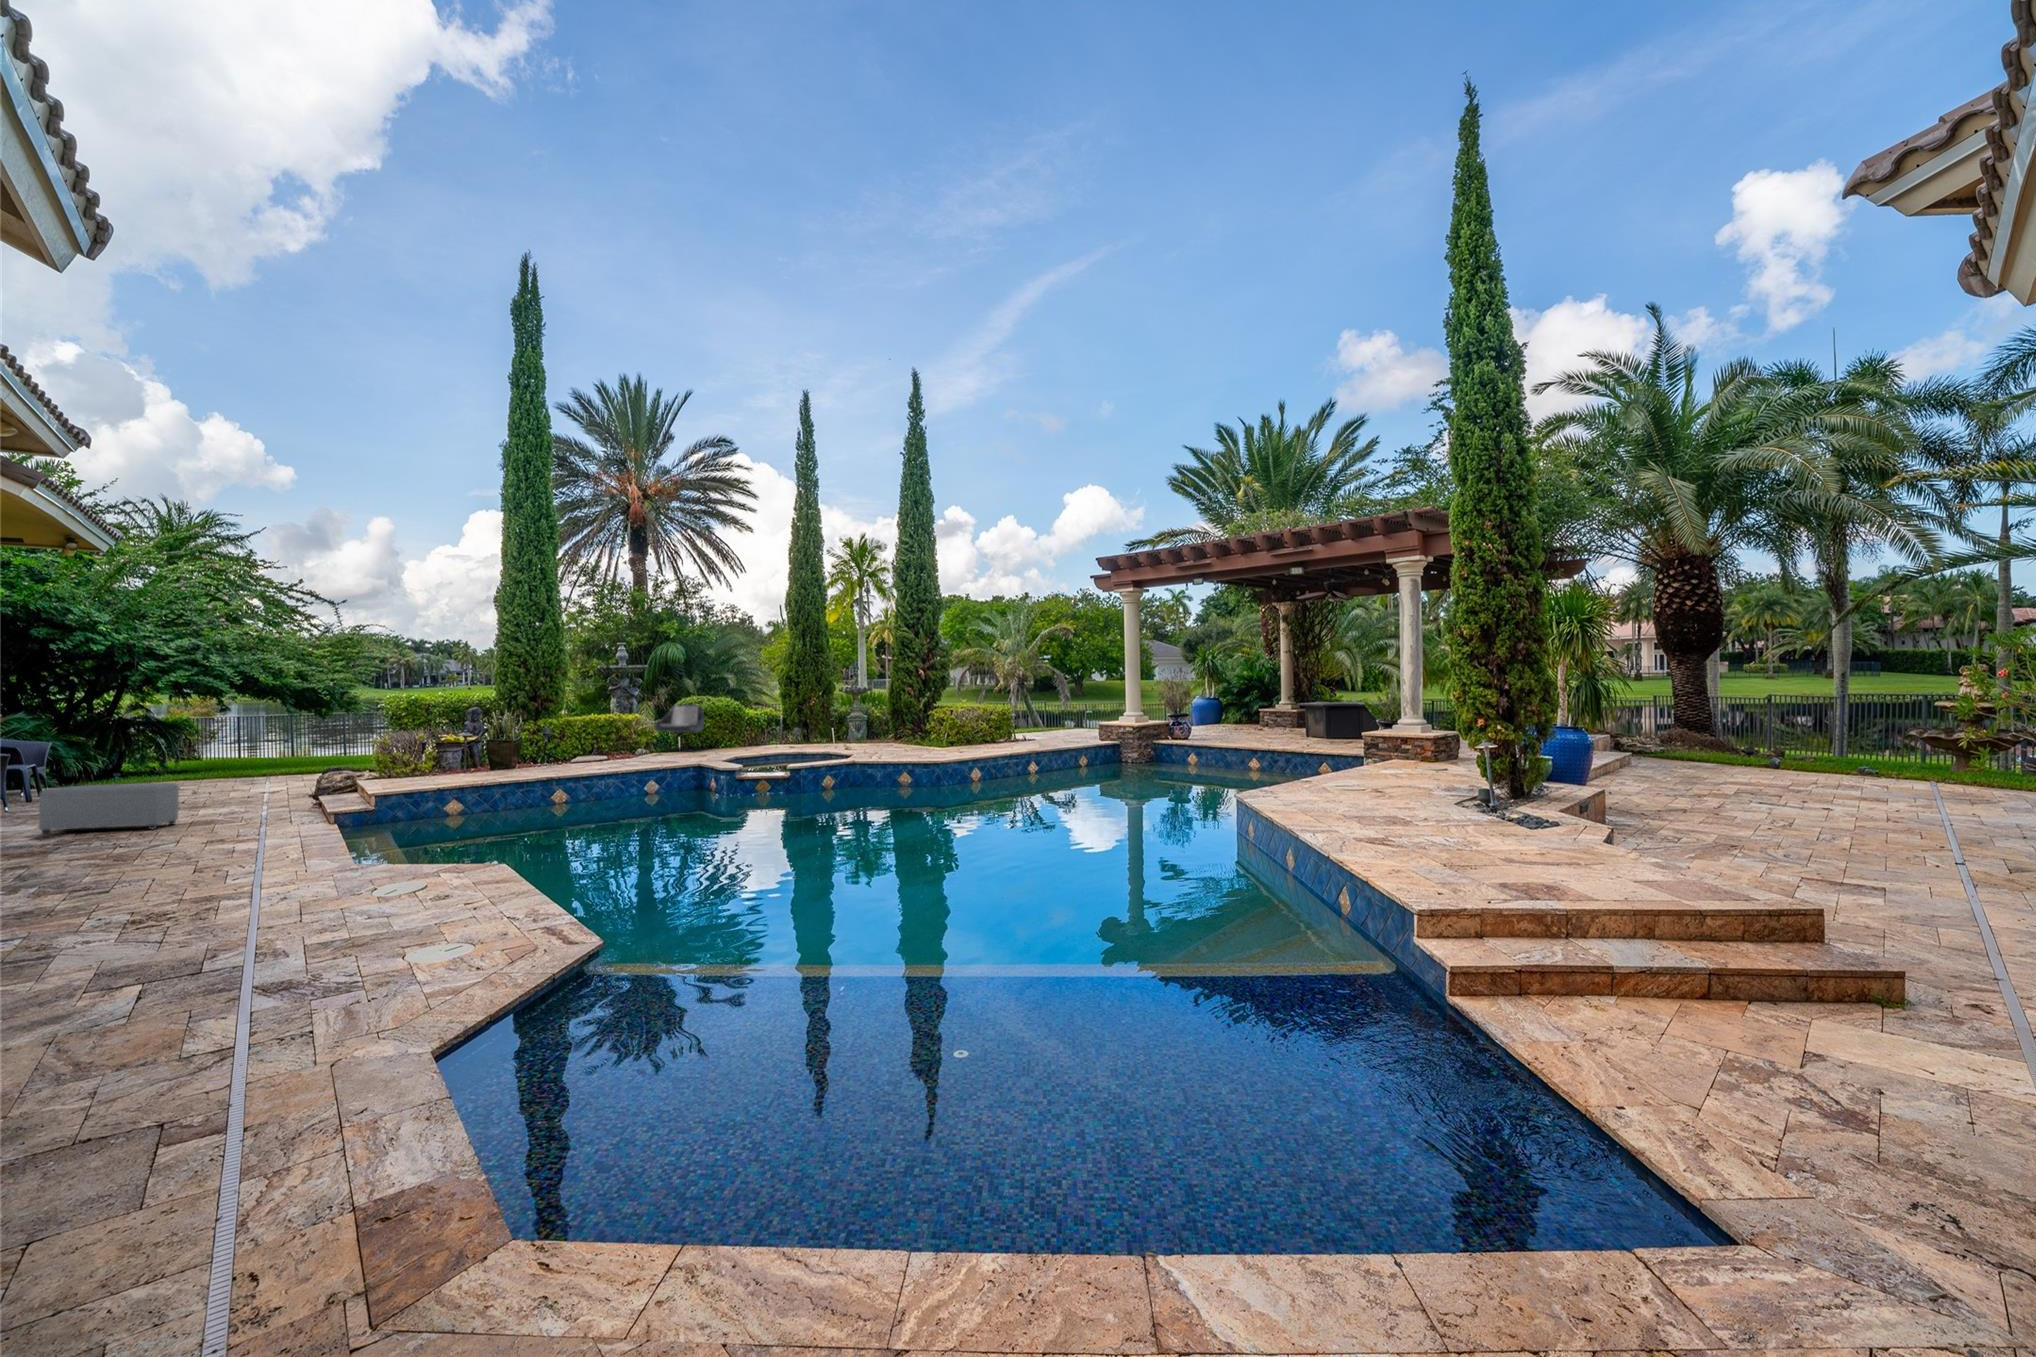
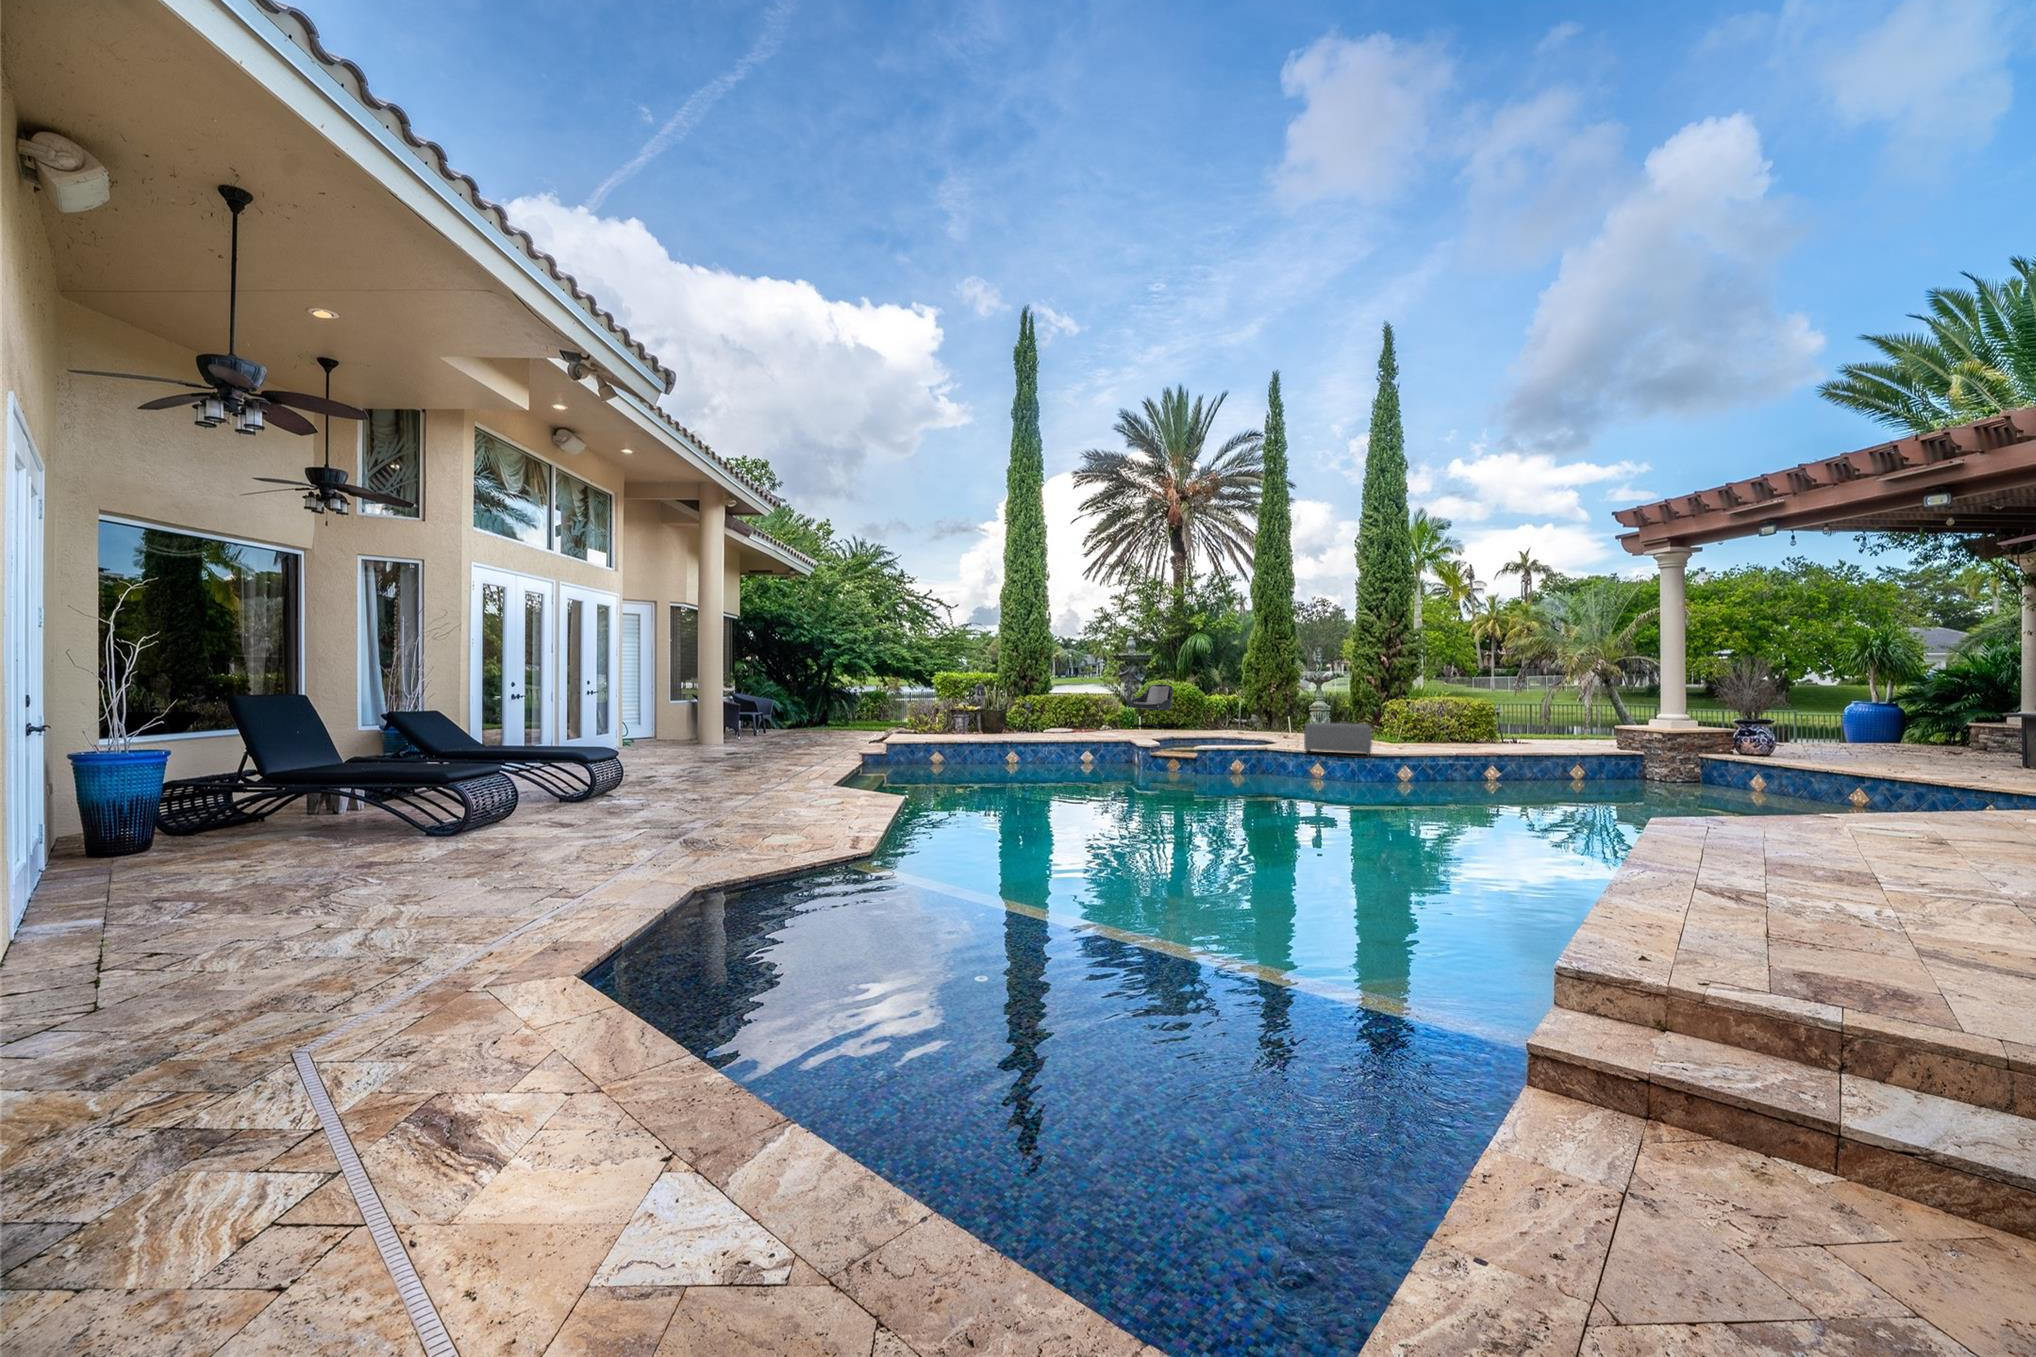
ottoman: present [39,783,179,834] -> present [1304,722,1372,756]

